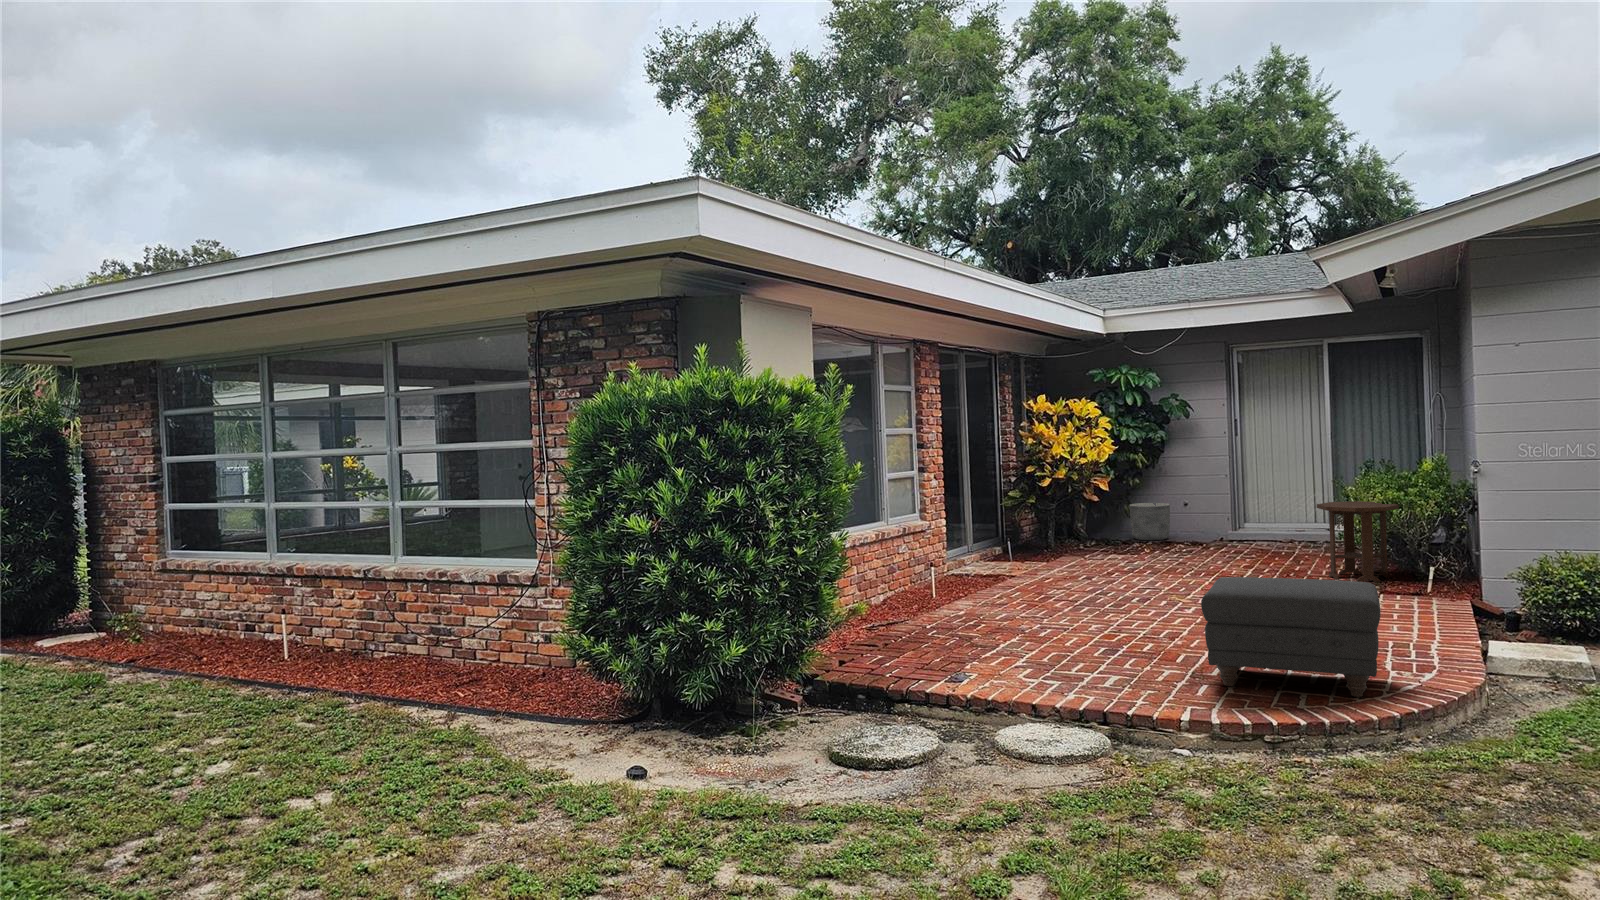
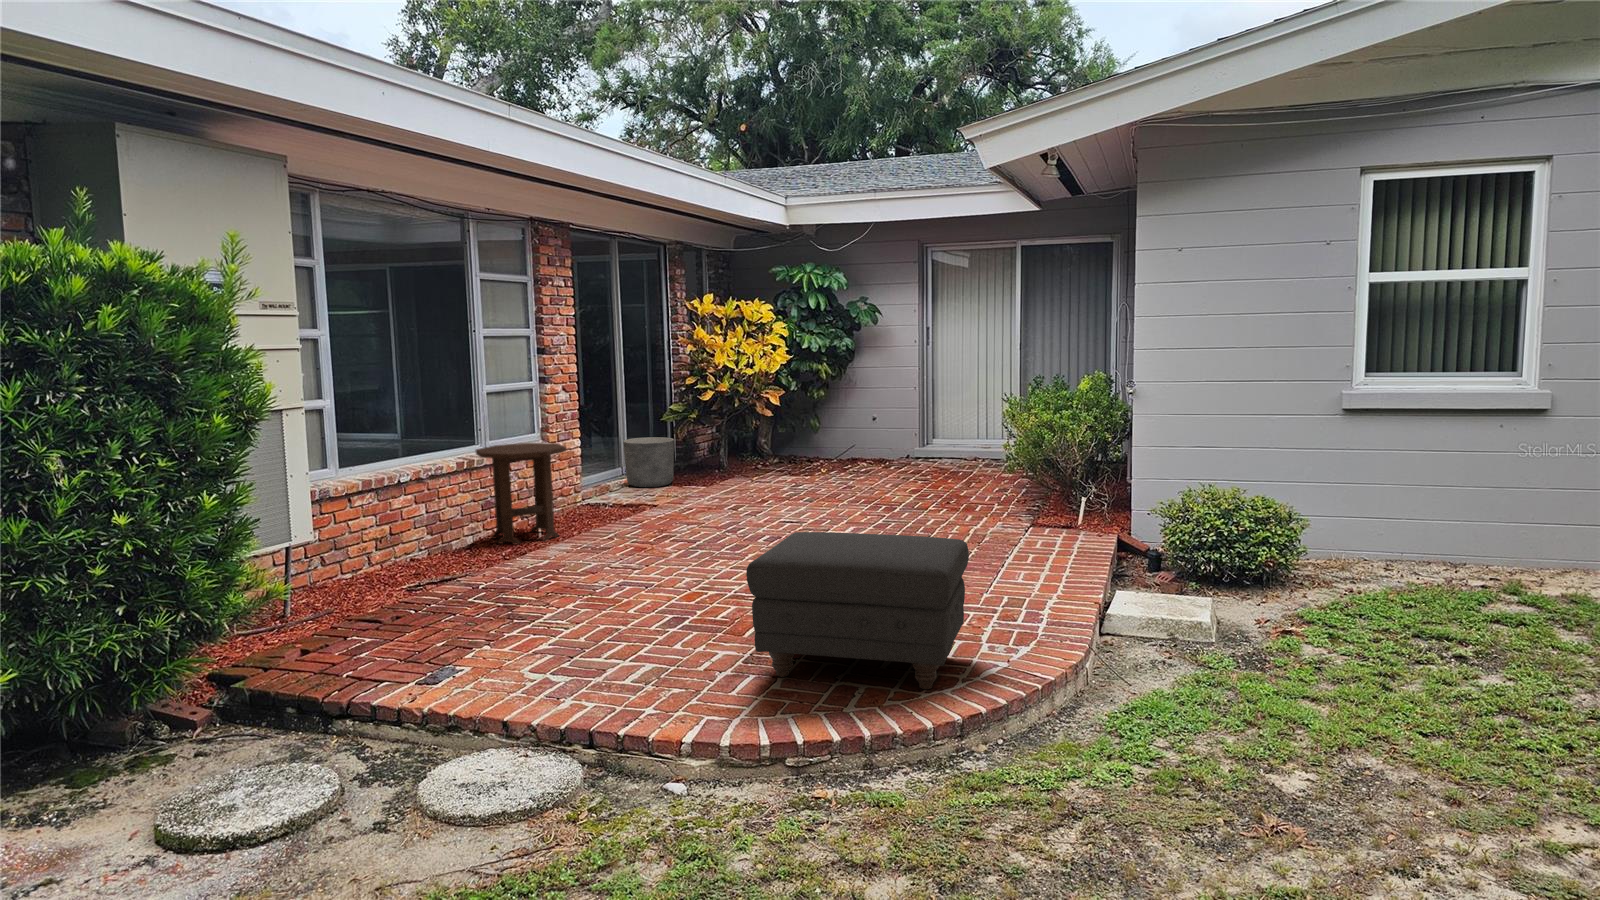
side table: present [1317,501,1399,582] -> present [476,443,566,544]
planter: present [1130,503,1170,541] -> present [623,437,674,487]

